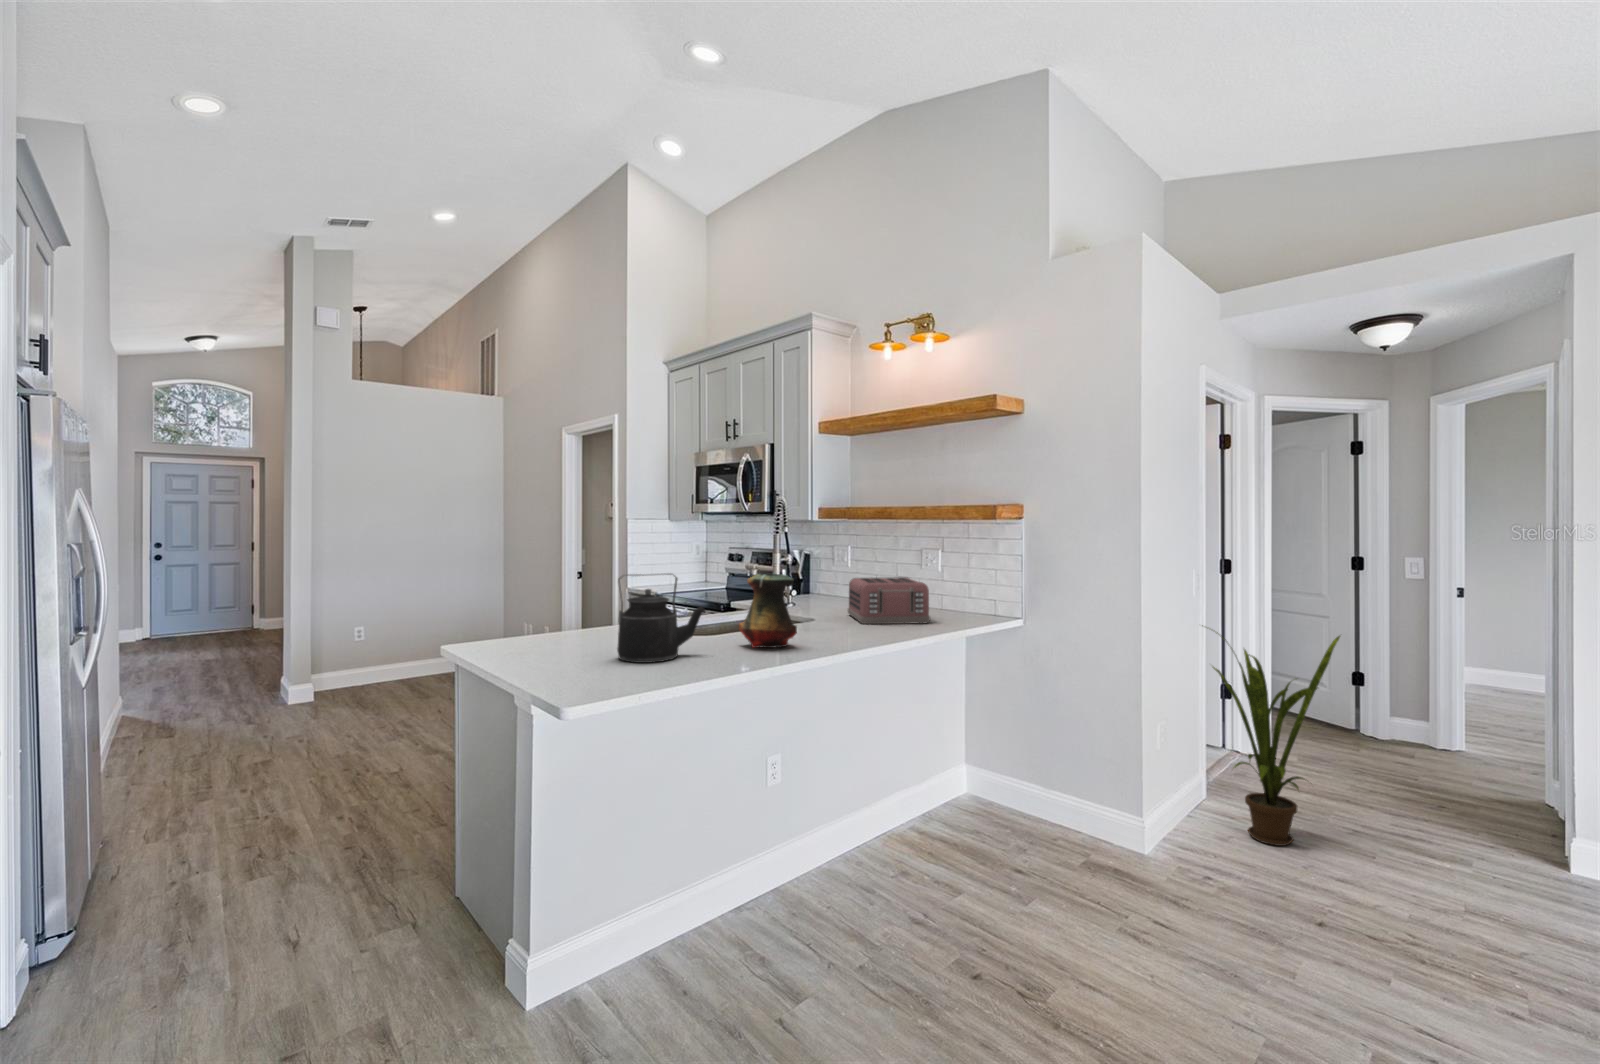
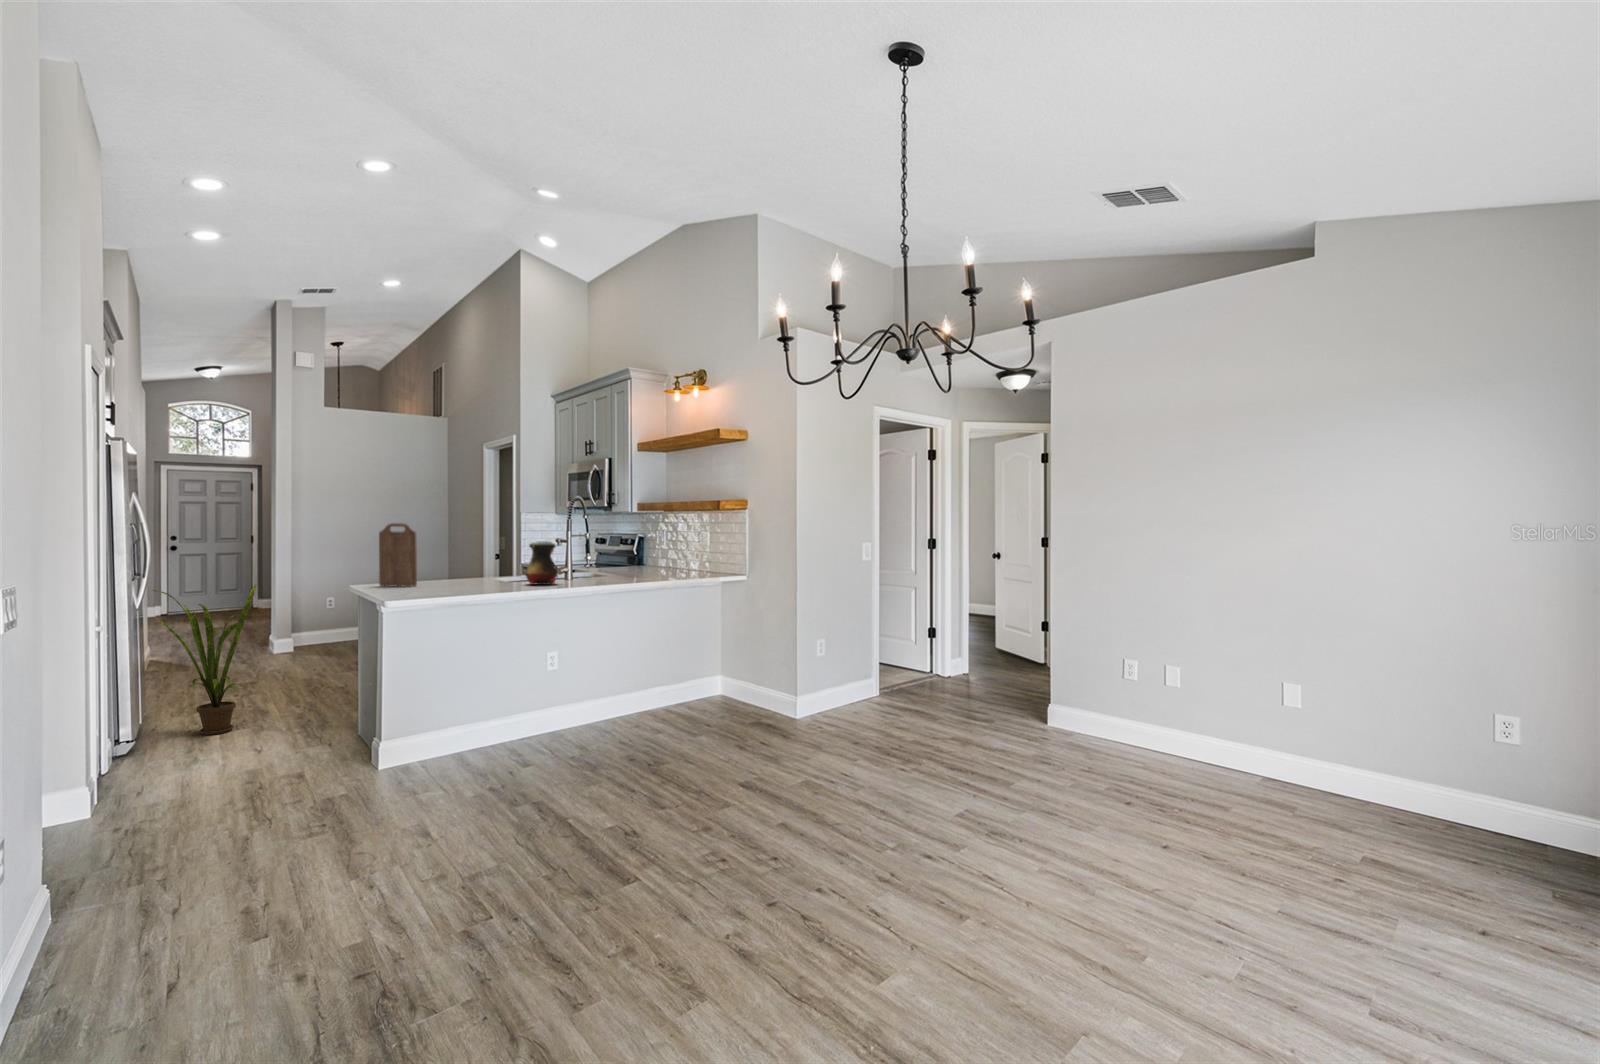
cutting board: none [502,545,567,653] -> present [379,523,417,586]
kettle: present [617,573,706,663] -> none [441,540,497,589]
toaster: present [848,577,930,624] -> none [628,549,677,578]
house plant: present [1202,625,1340,846] -> present [152,585,256,735]

